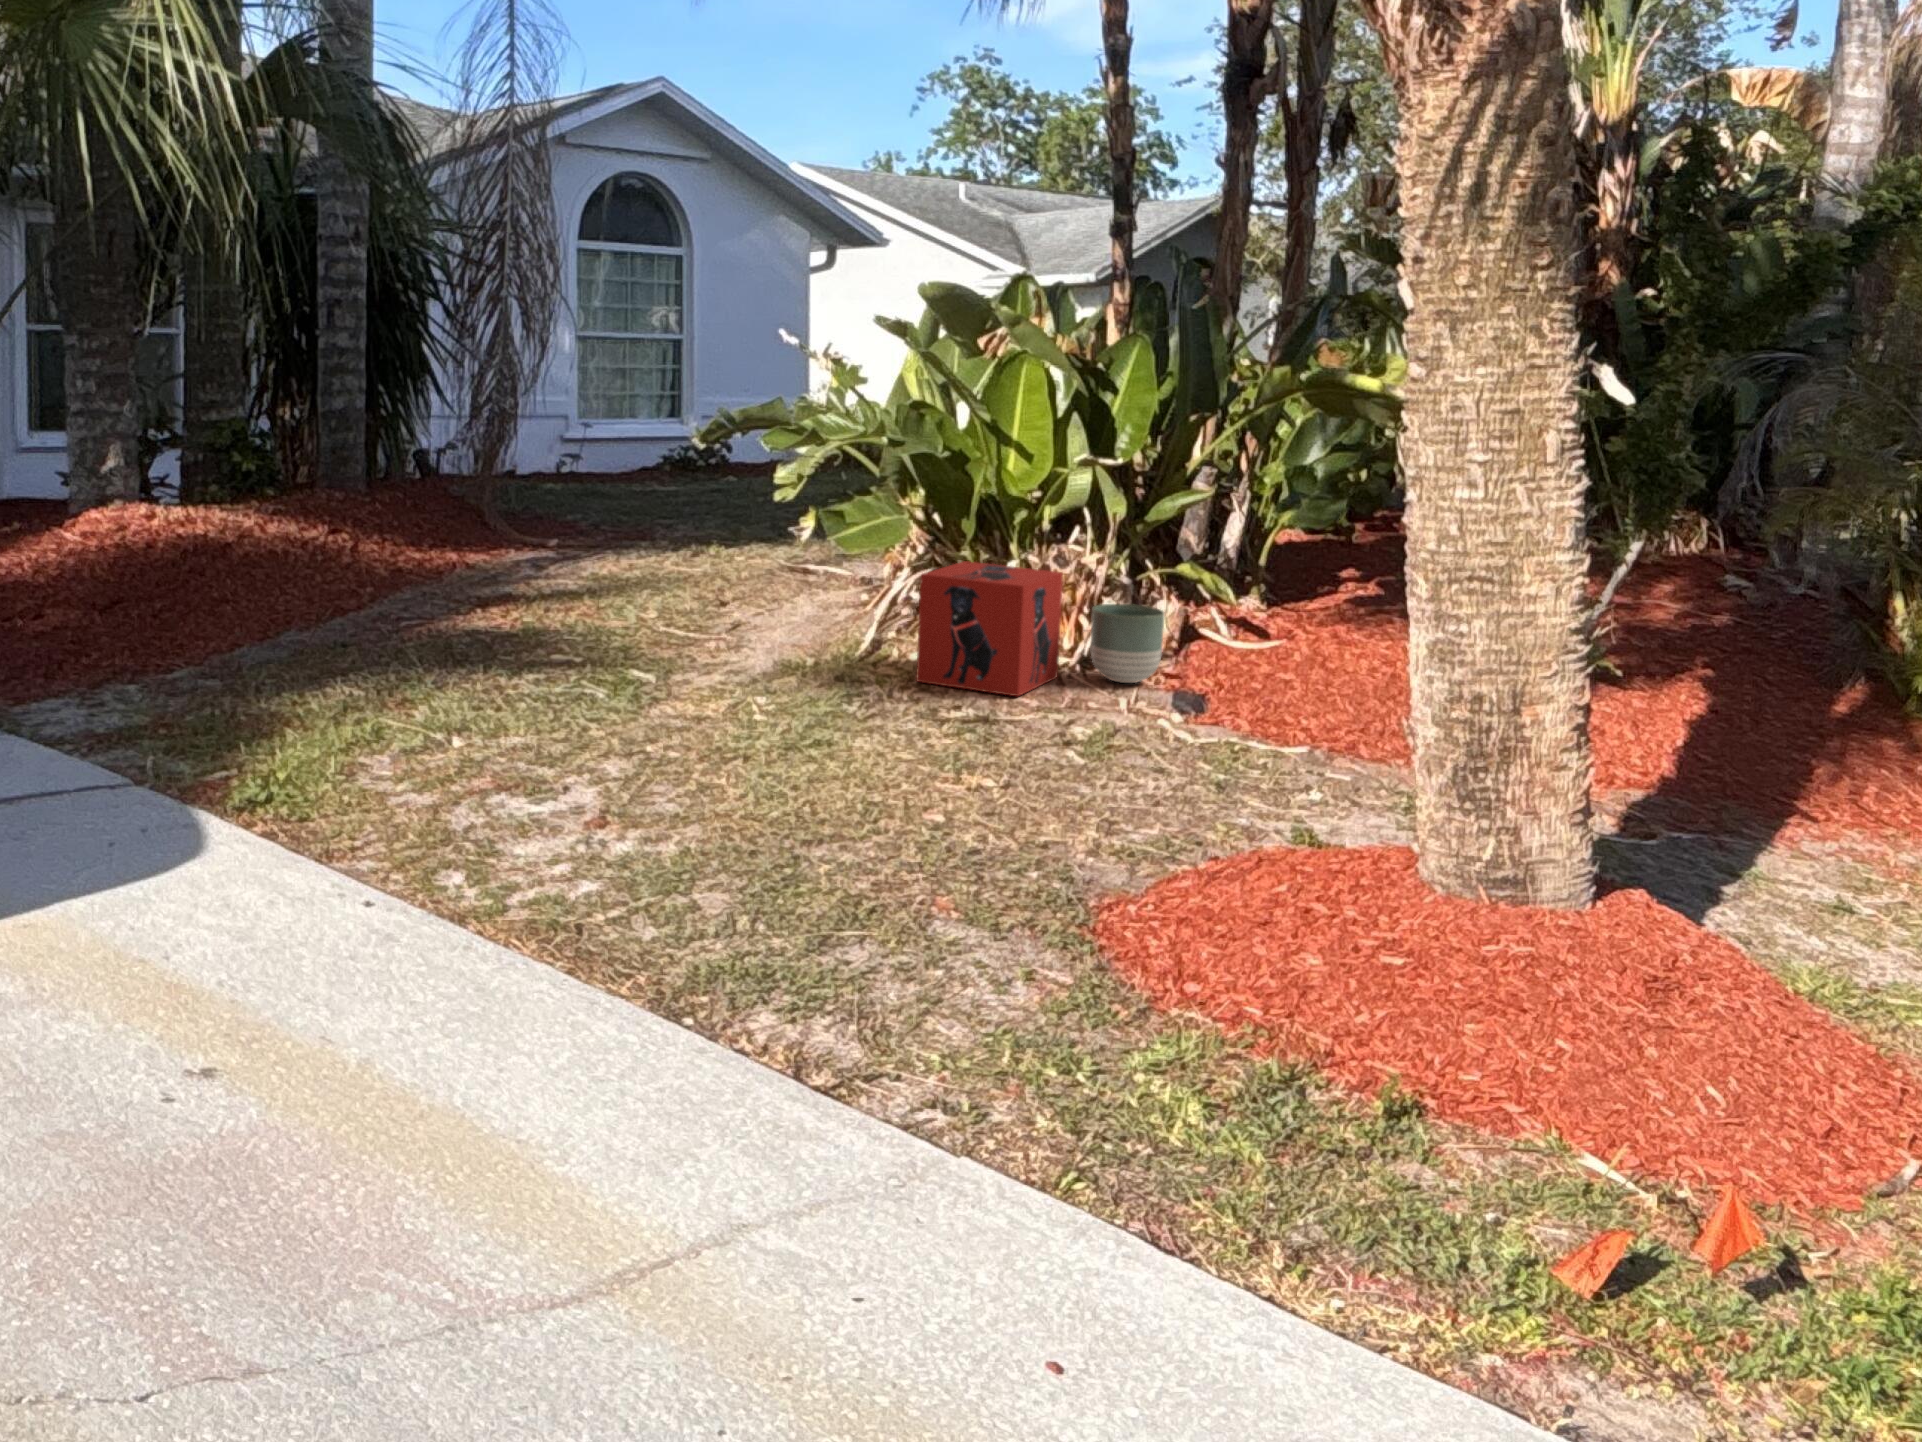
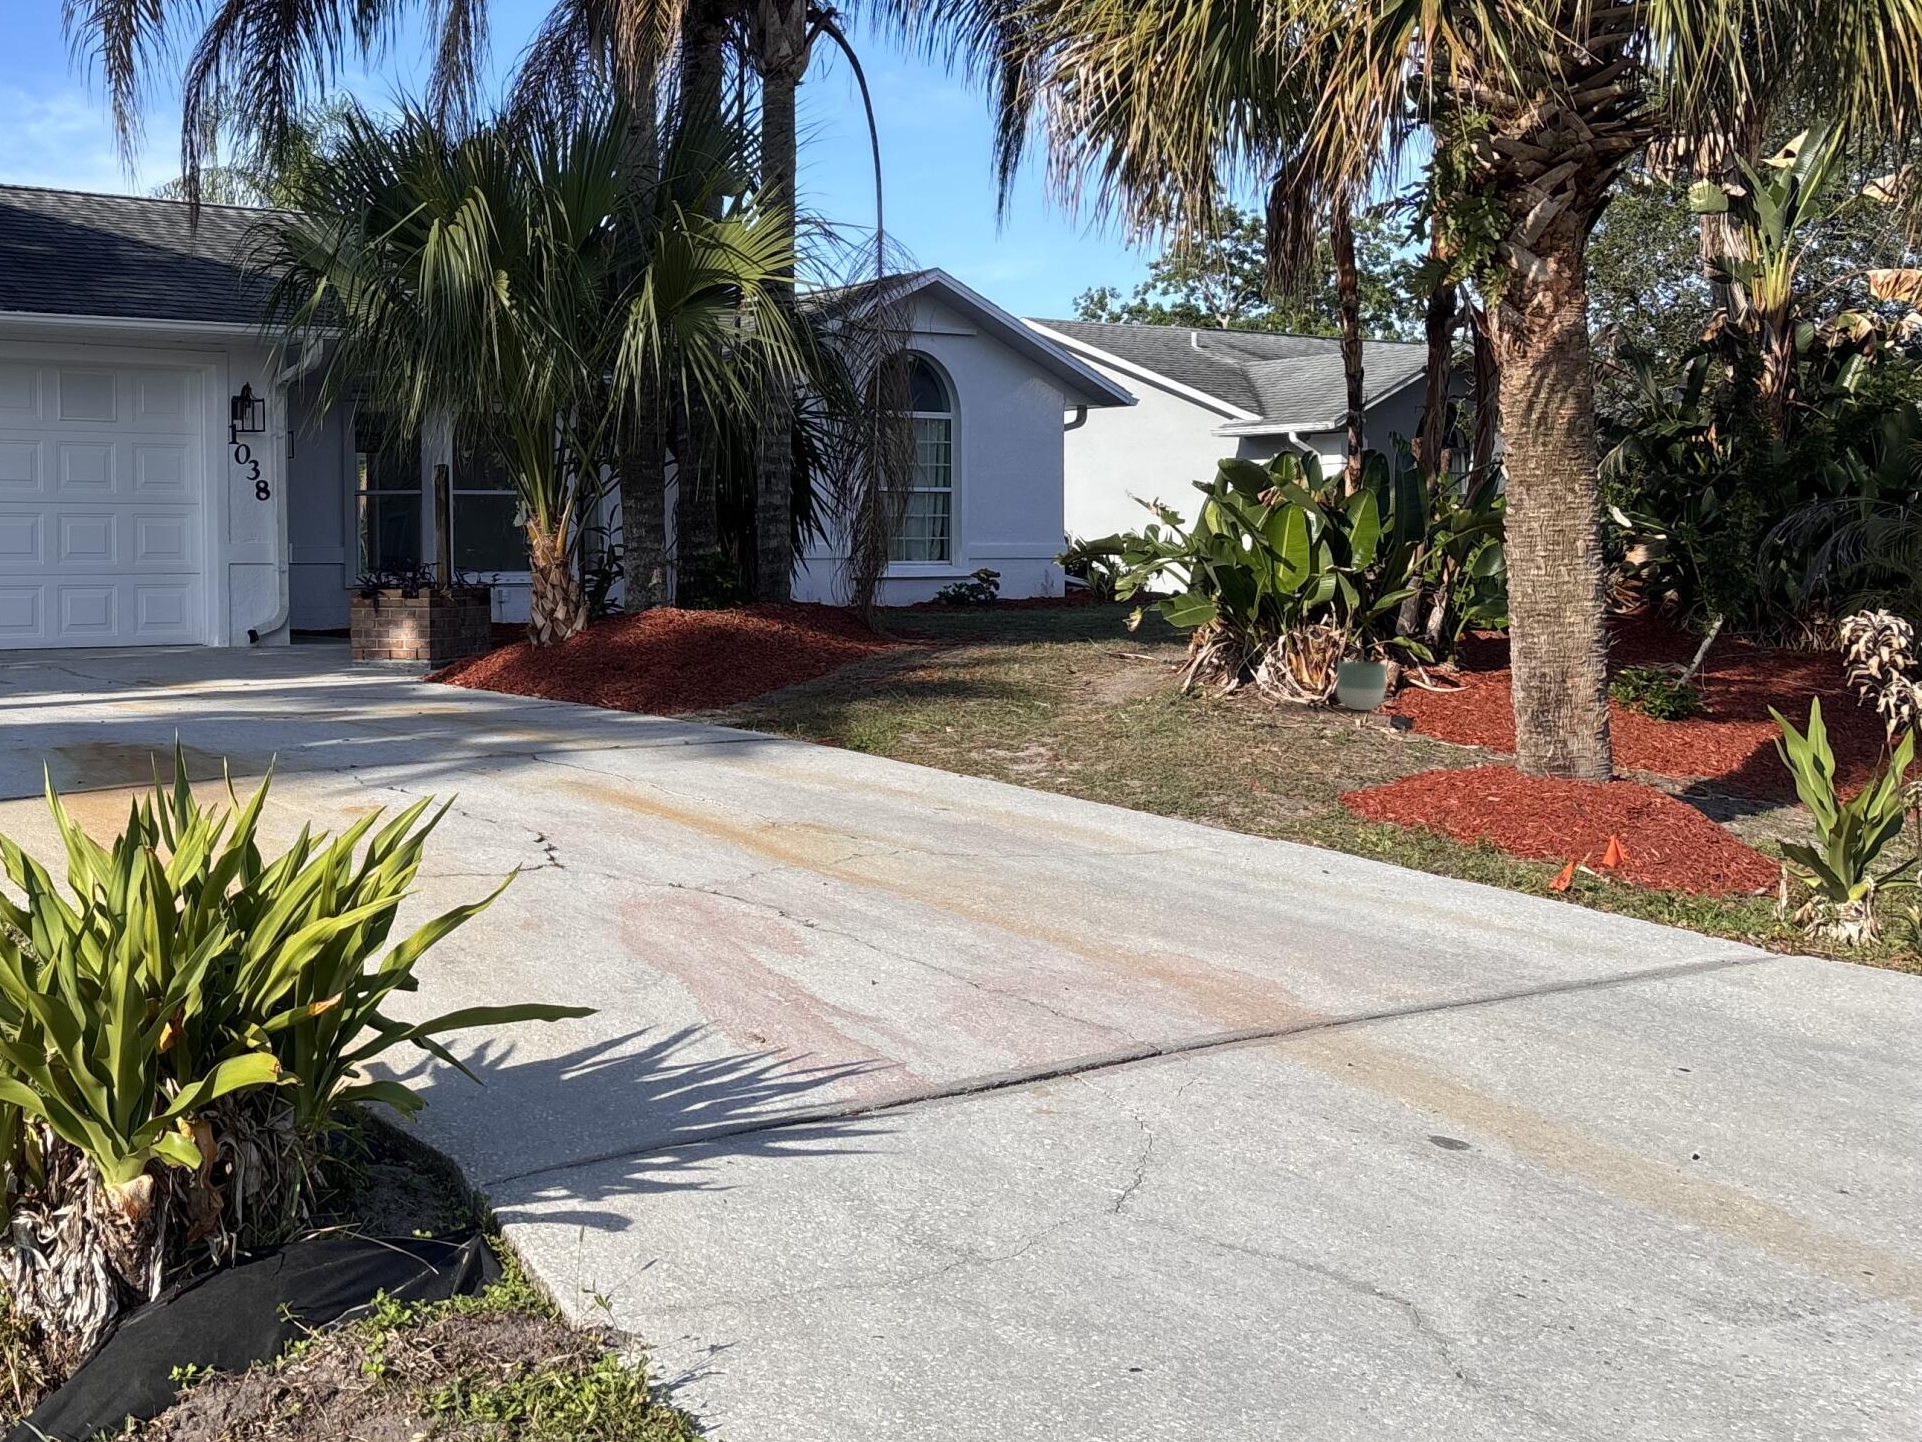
storage box: present [916,561,1063,696] -> none [1221,635,1317,715]

